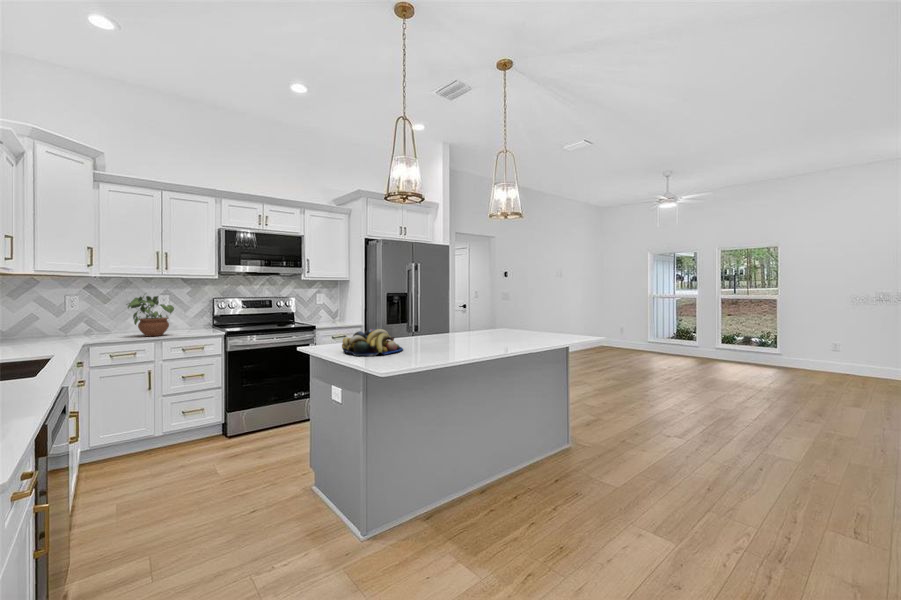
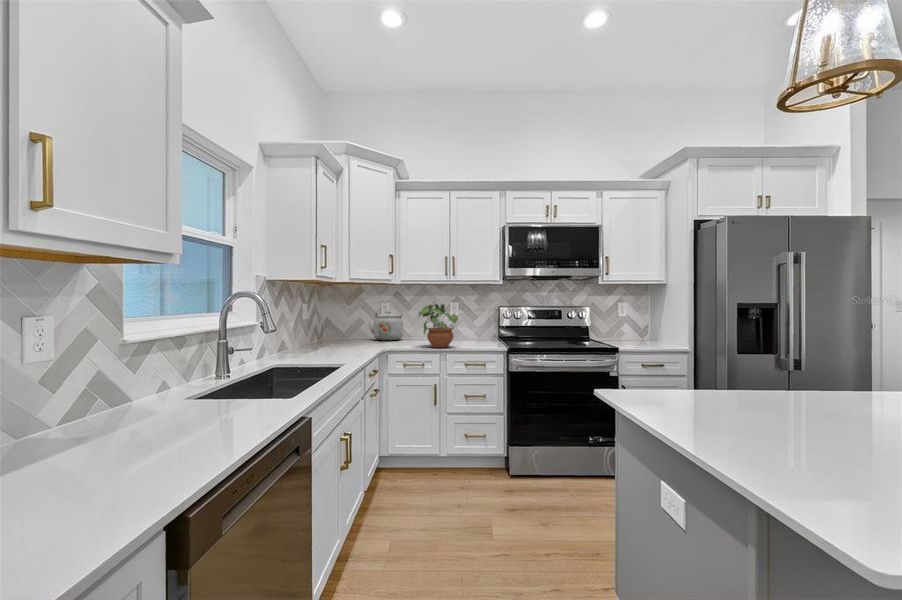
kettle: none [48,304,101,335] -> present [368,311,403,341]
fruit bowl: present [342,329,403,356] -> none [663,368,798,427]

